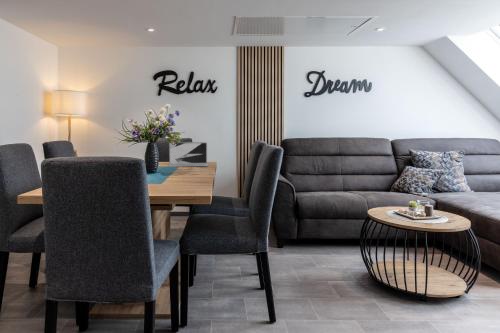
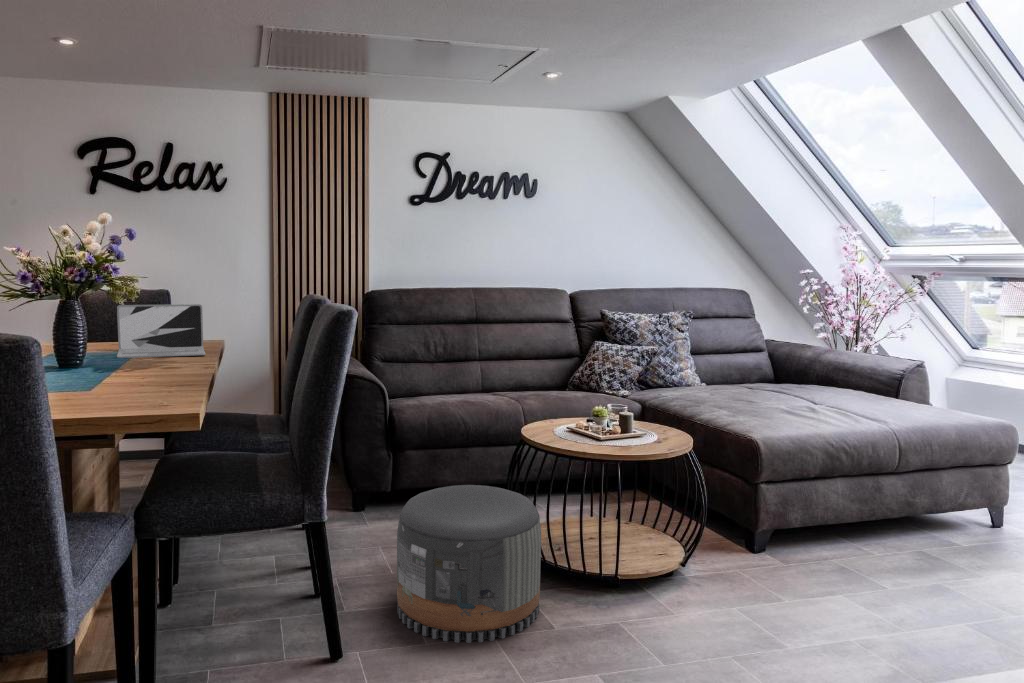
pouf: none [306,236,389,324] -> present [397,485,541,643]

